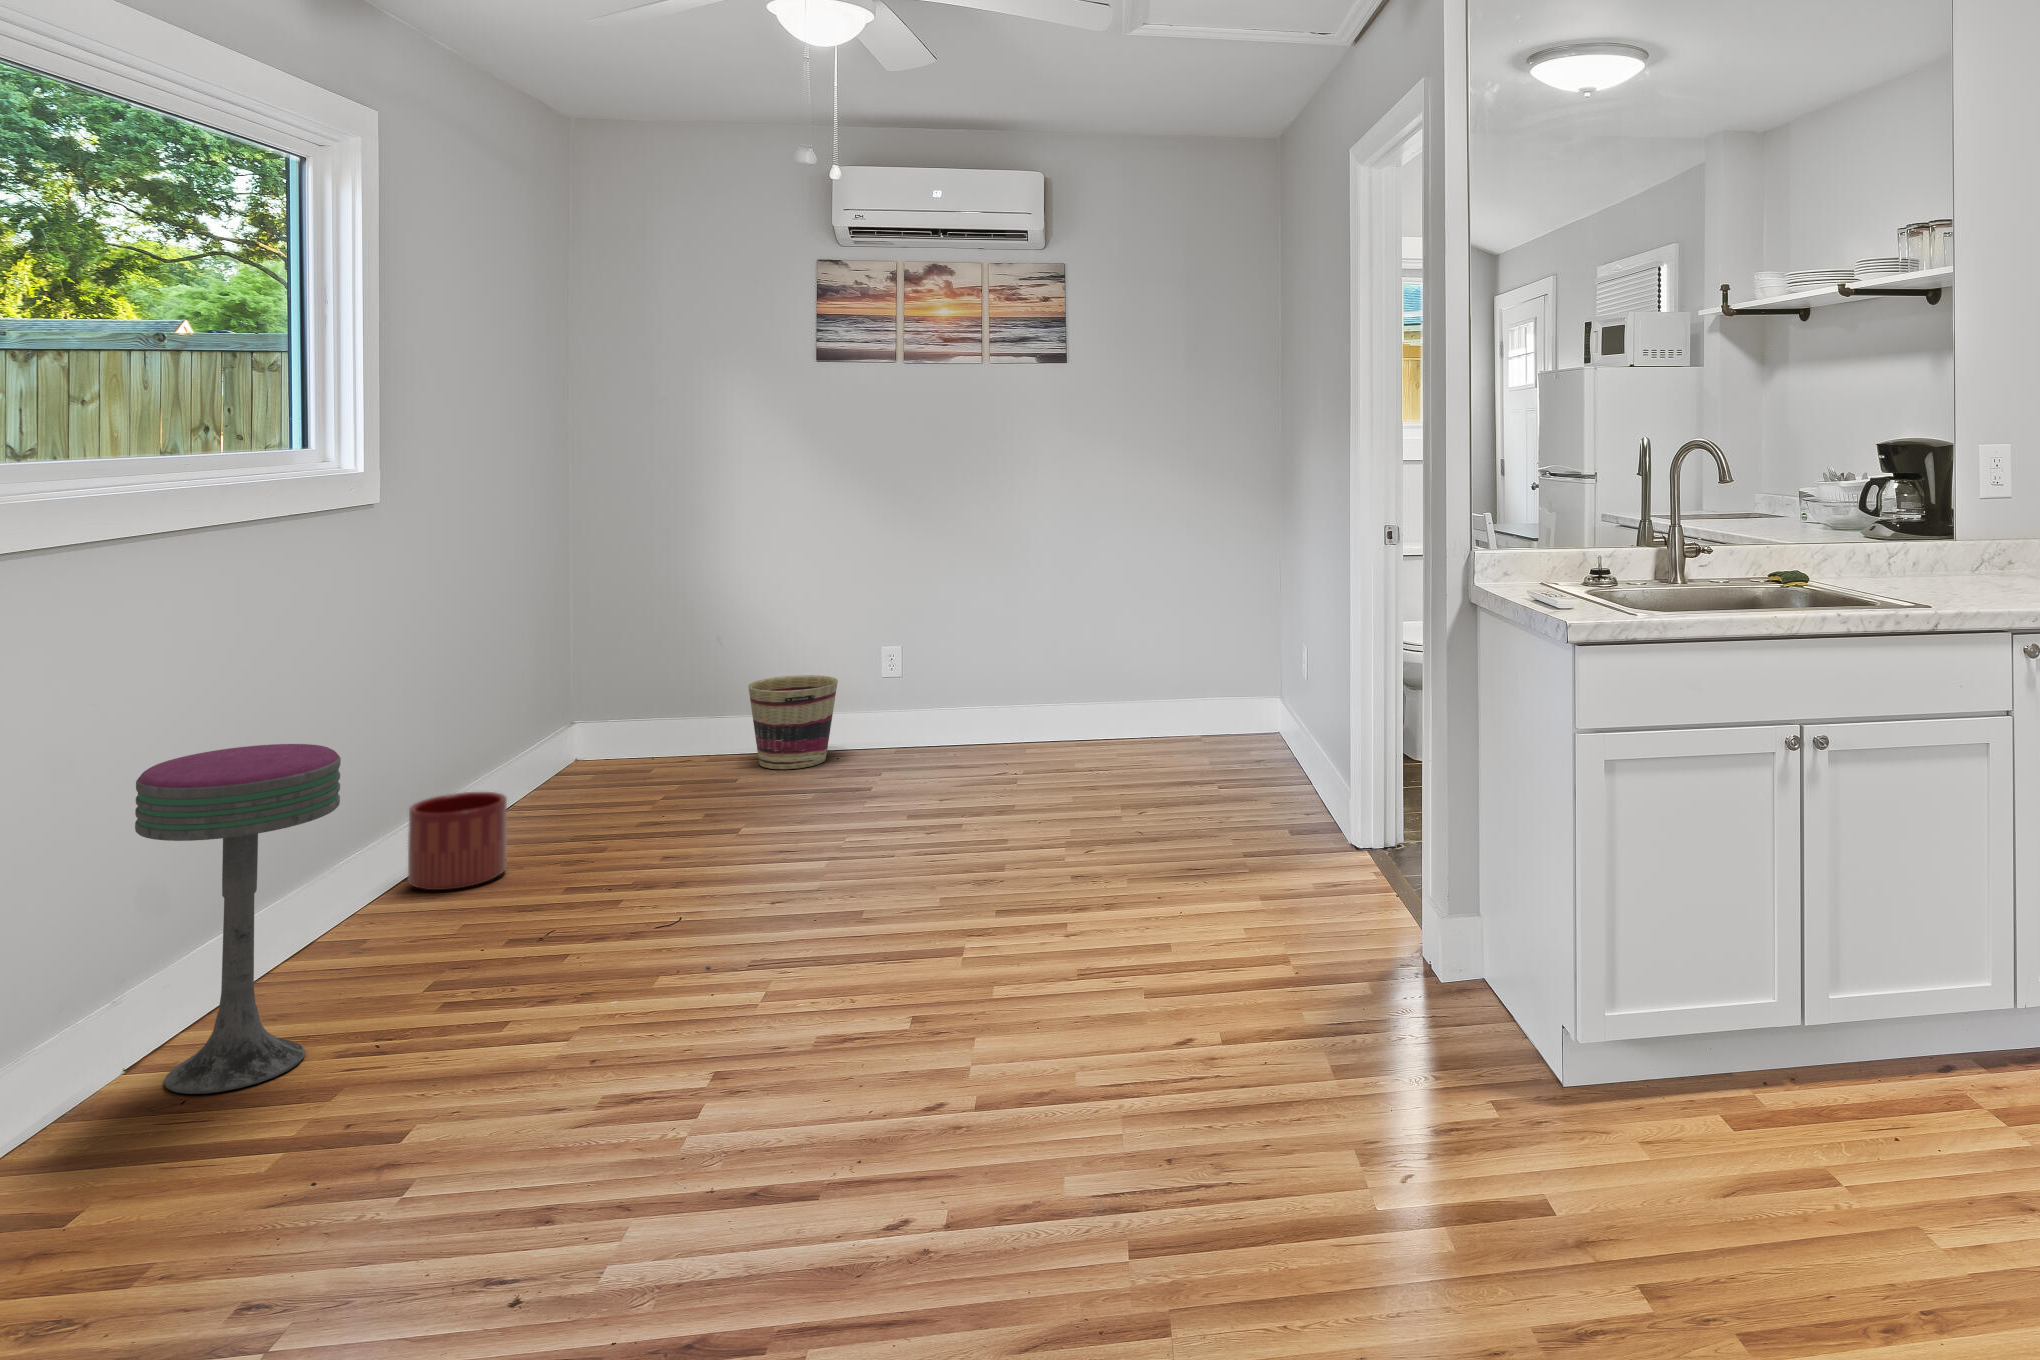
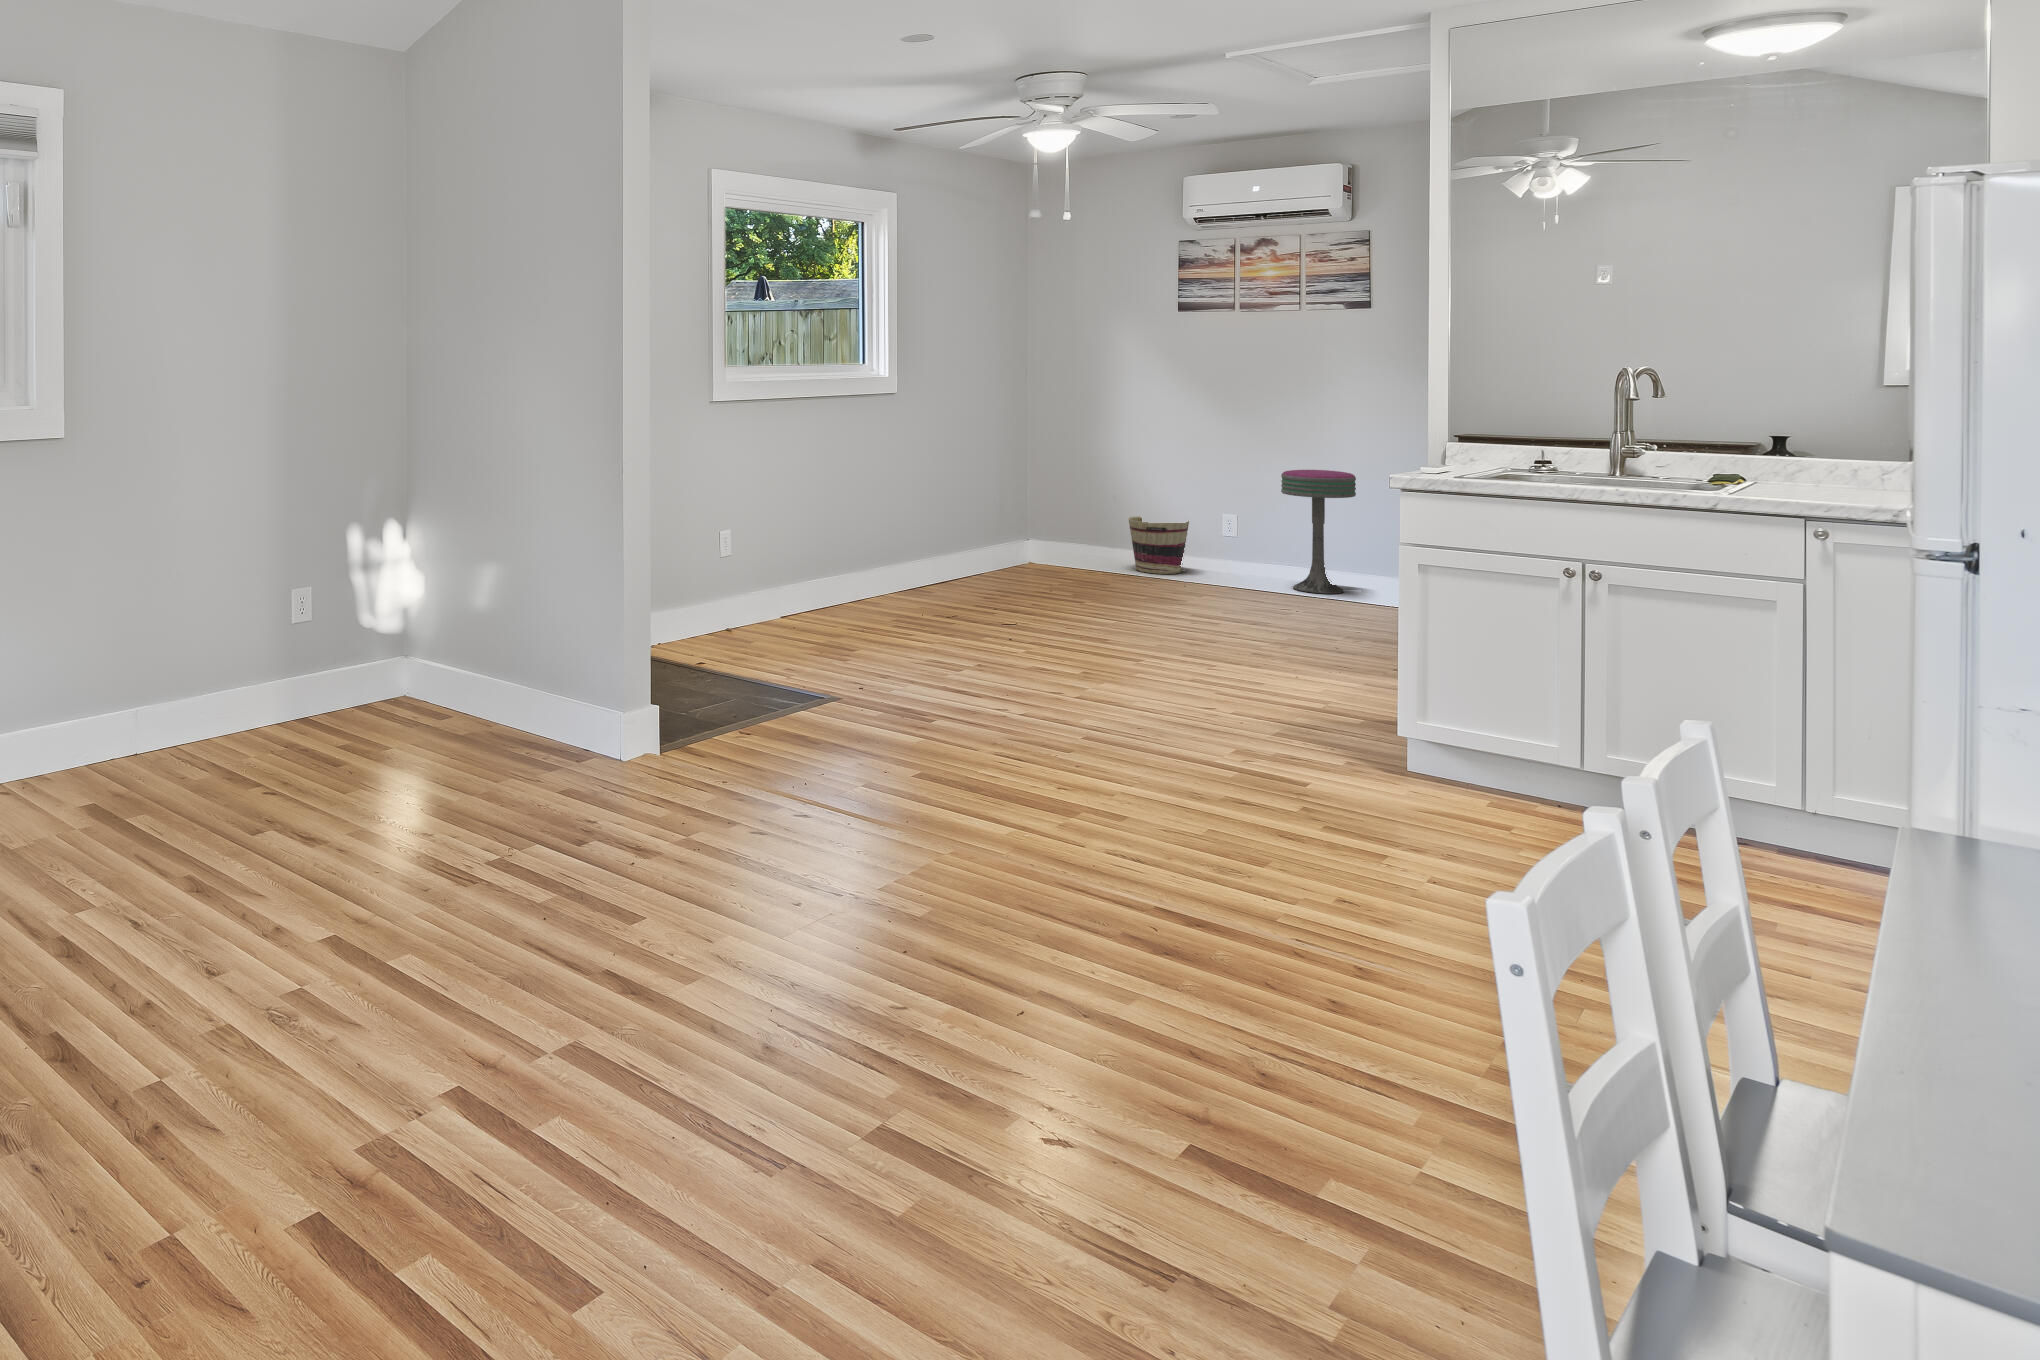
bar stool: present [135,744,341,1094] -> present [1281,470,1356,594]
planter: present [408,792,507,890] -> none [912,542,958,588]

